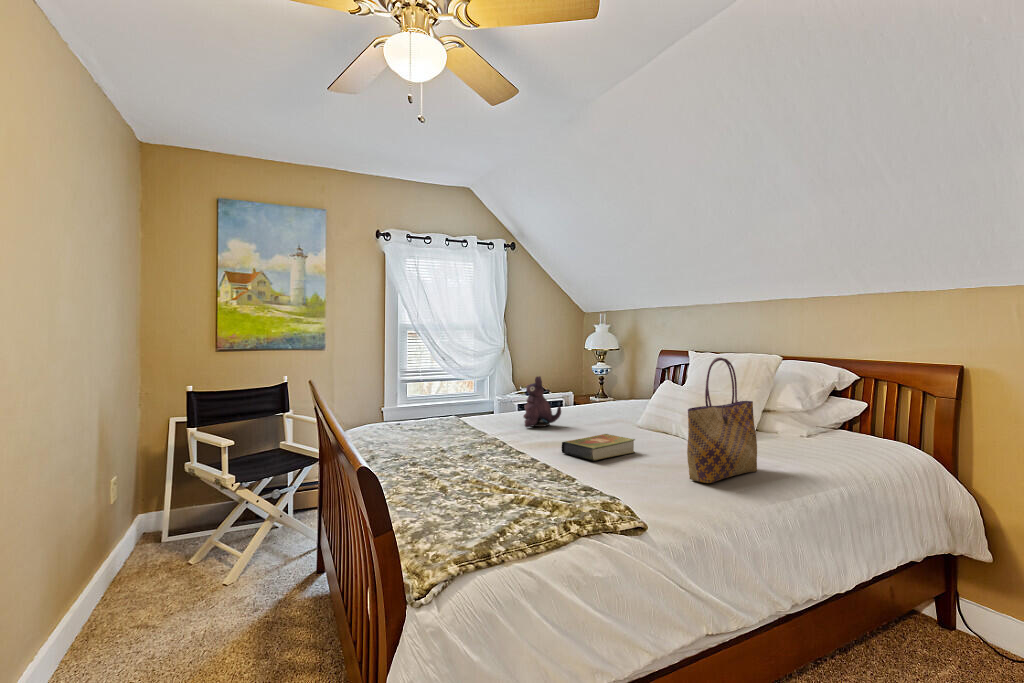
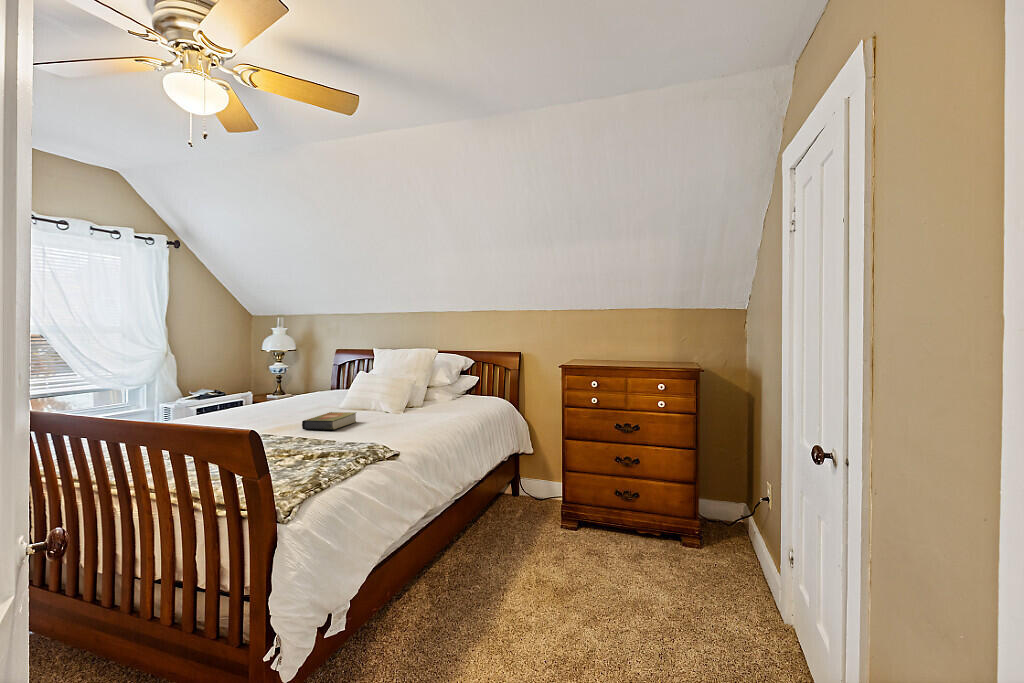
tote bag: present [687,357,757,483] -> none [404,350,439,430]
plush toy: present [523,376,561,427] -> none [239,373,277,419]

